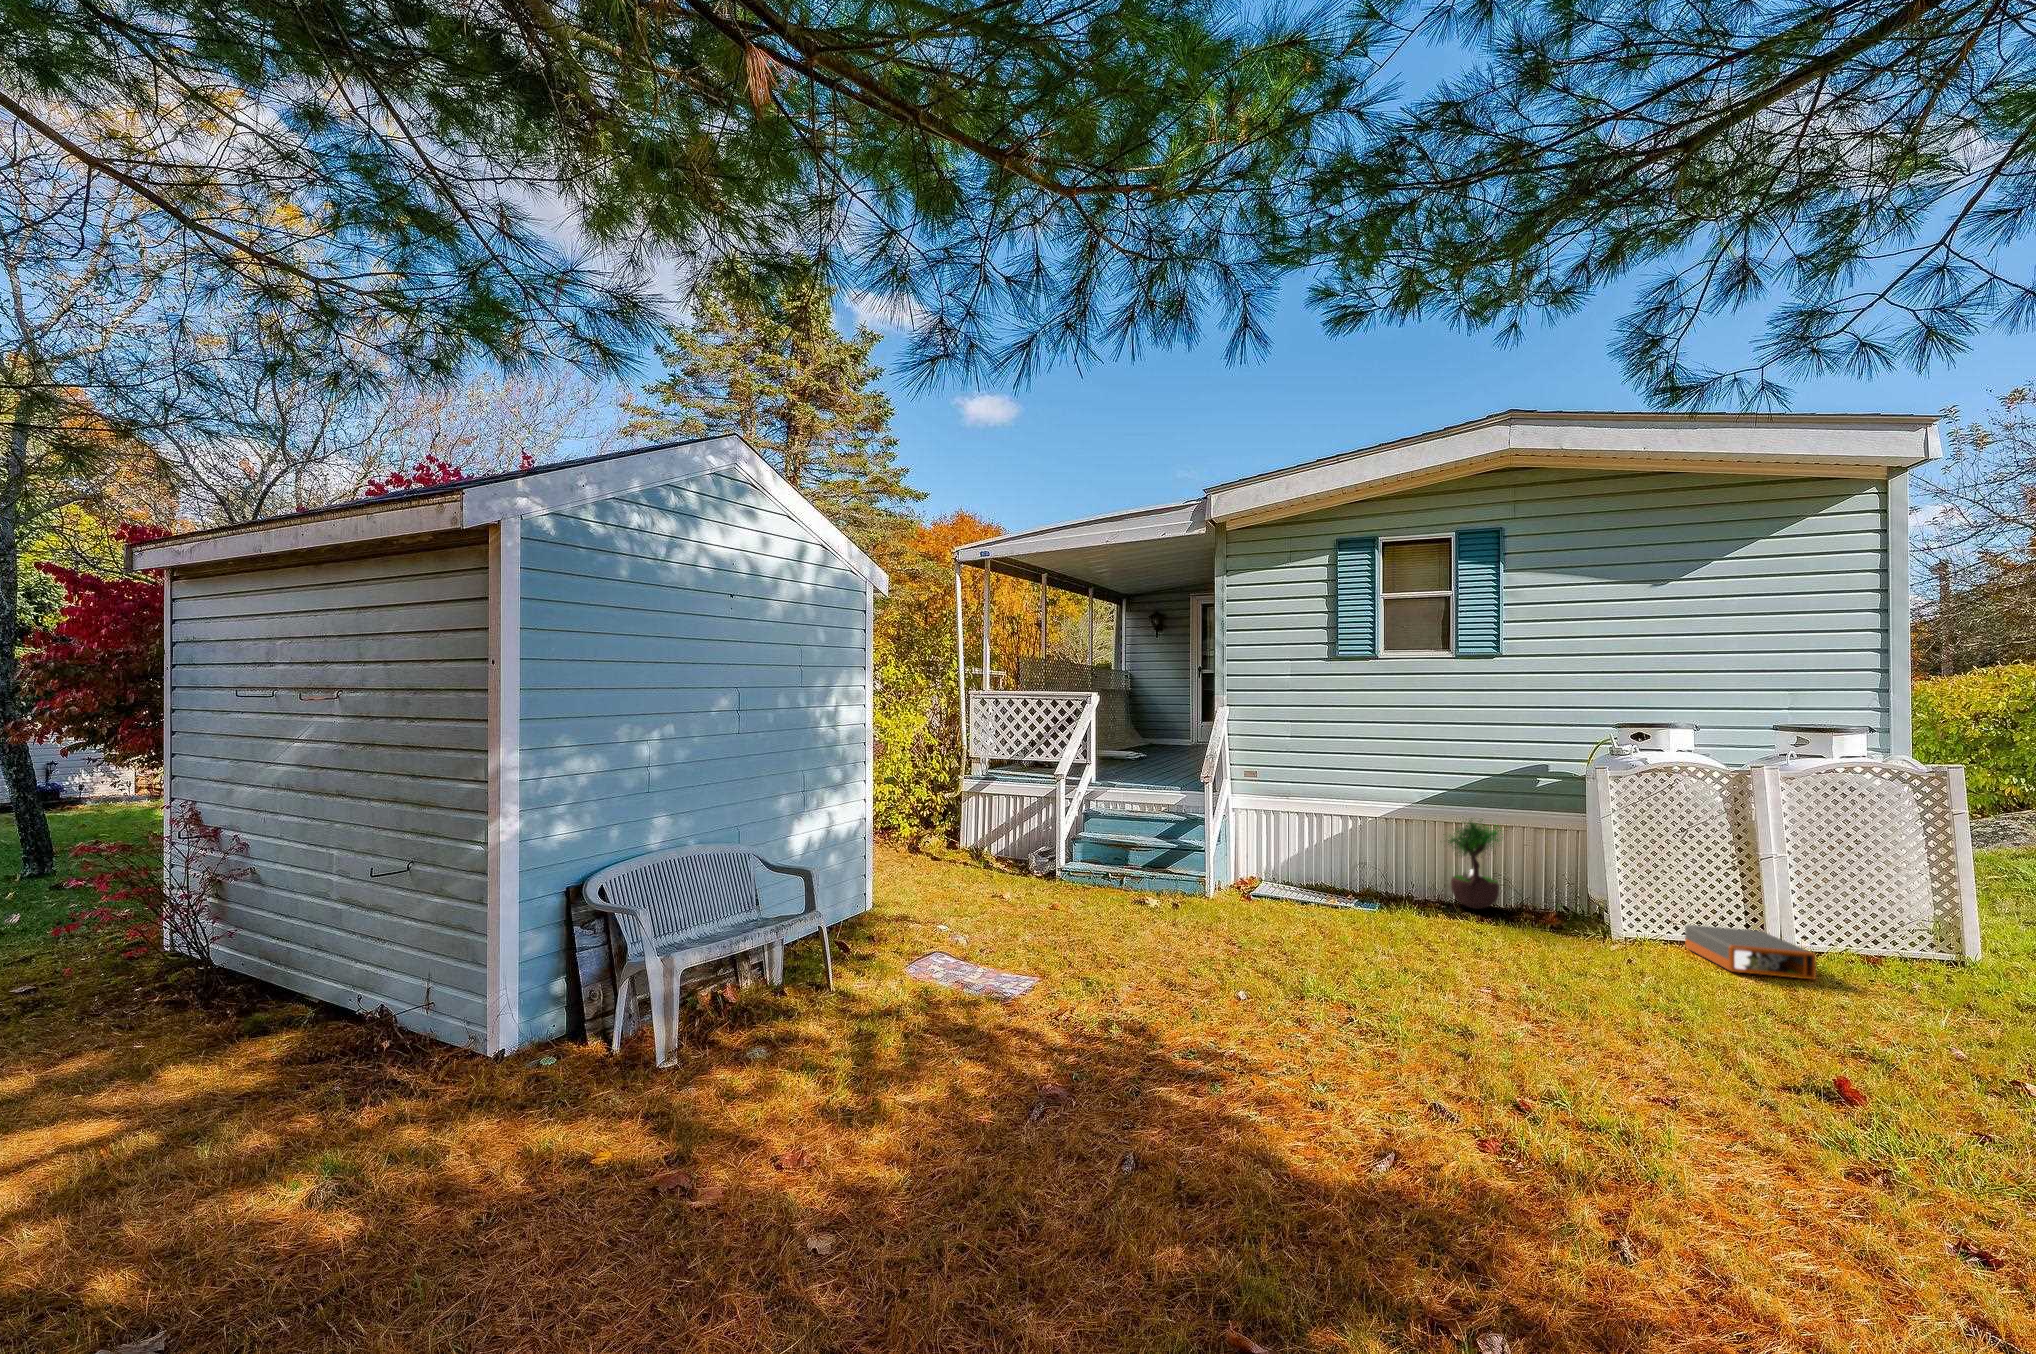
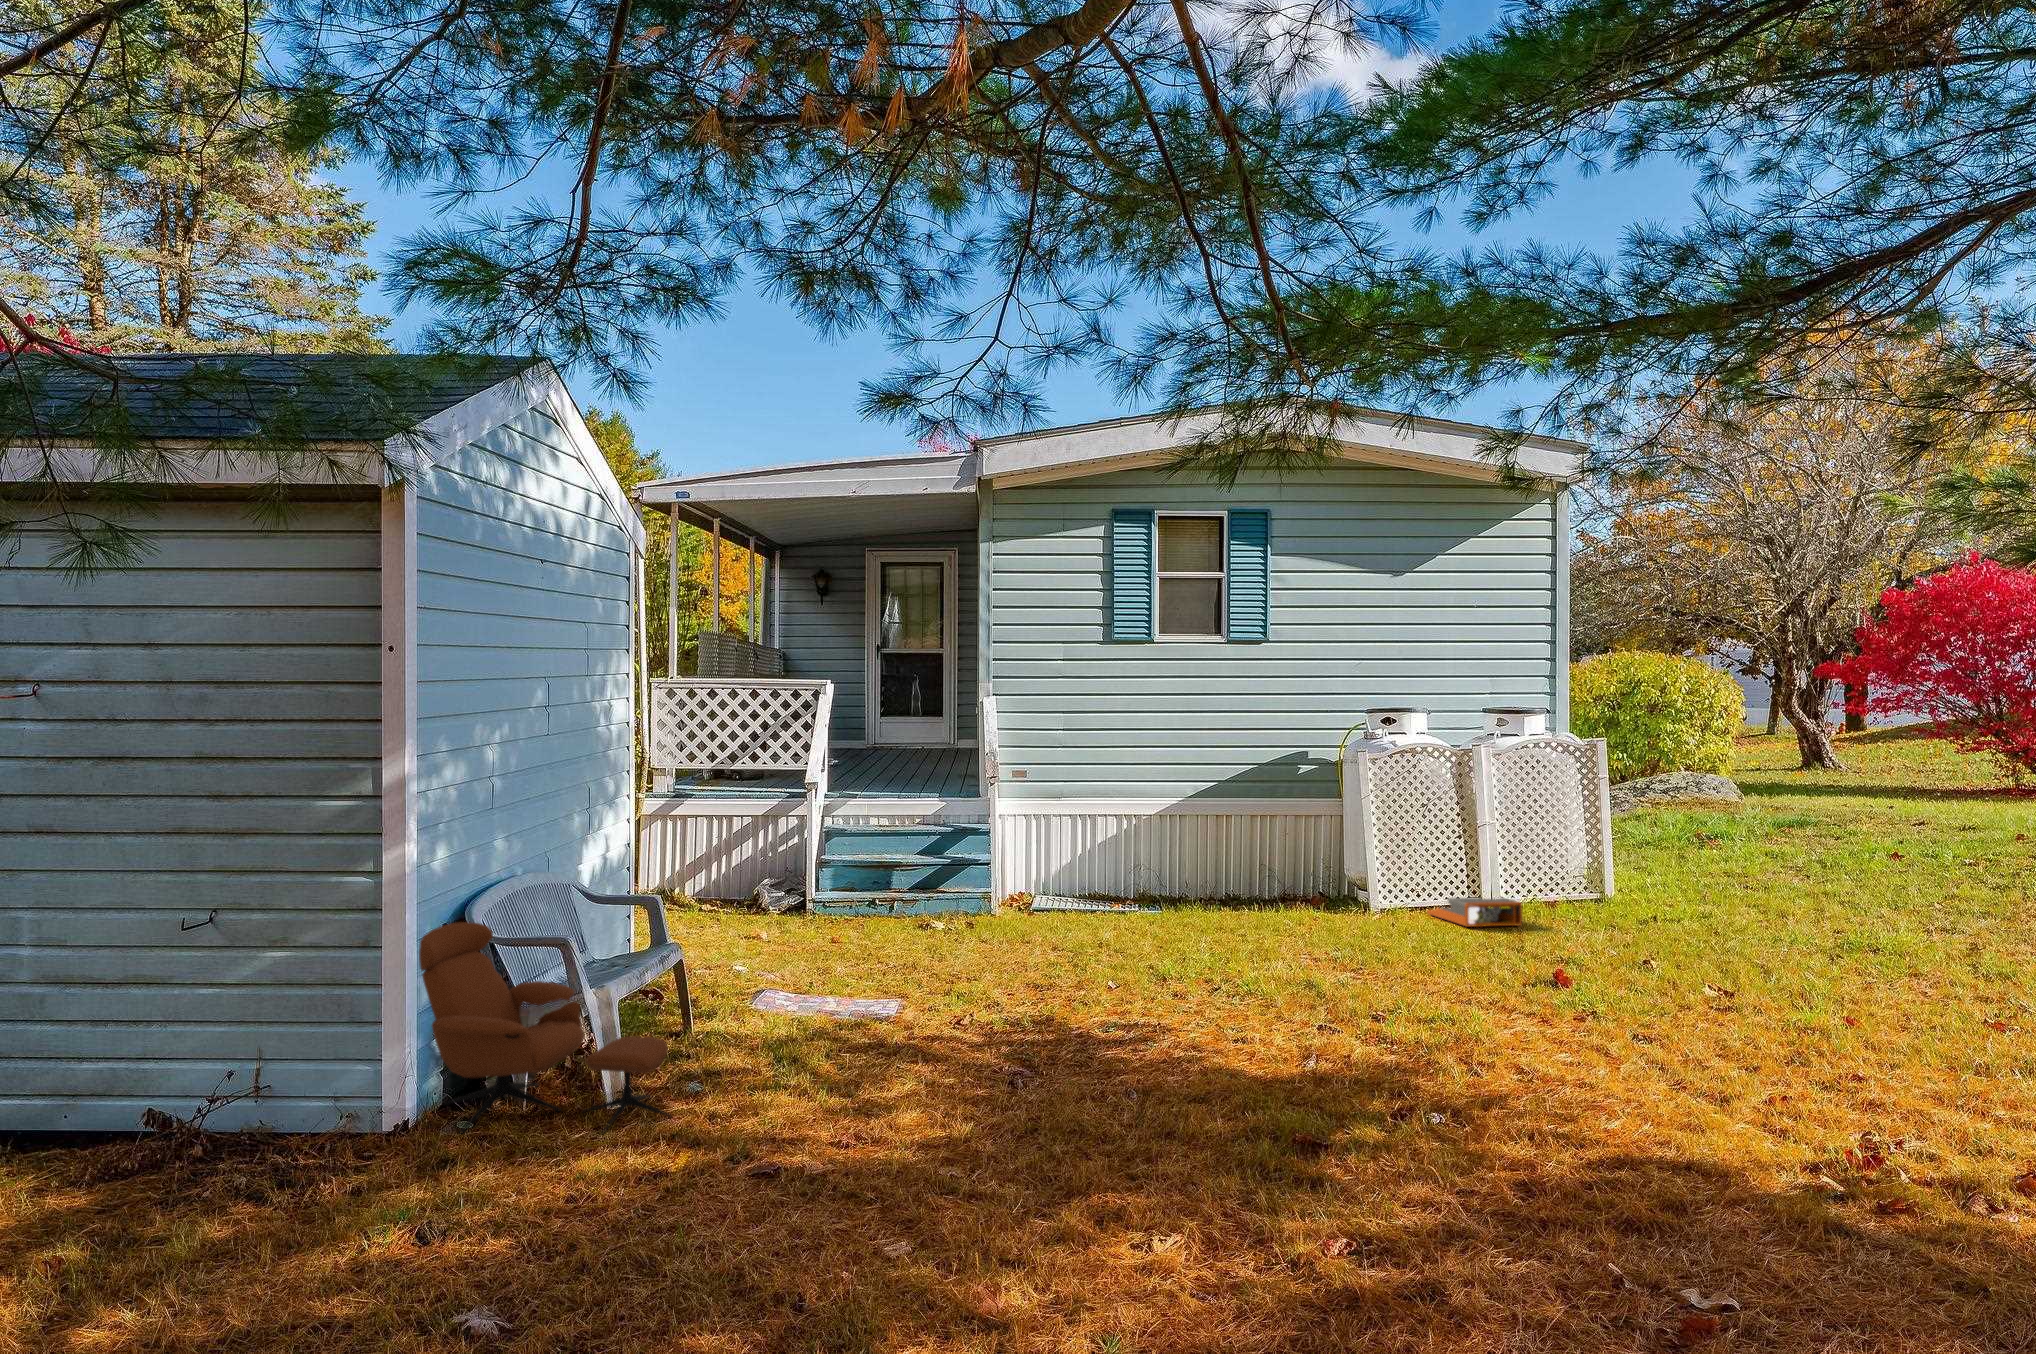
potted tree: present [1443,816,1503,909] -> none [1221,801,1280,901]
lounge chair: none [685,881,834,1056] -> present [419,922,671,1134]

